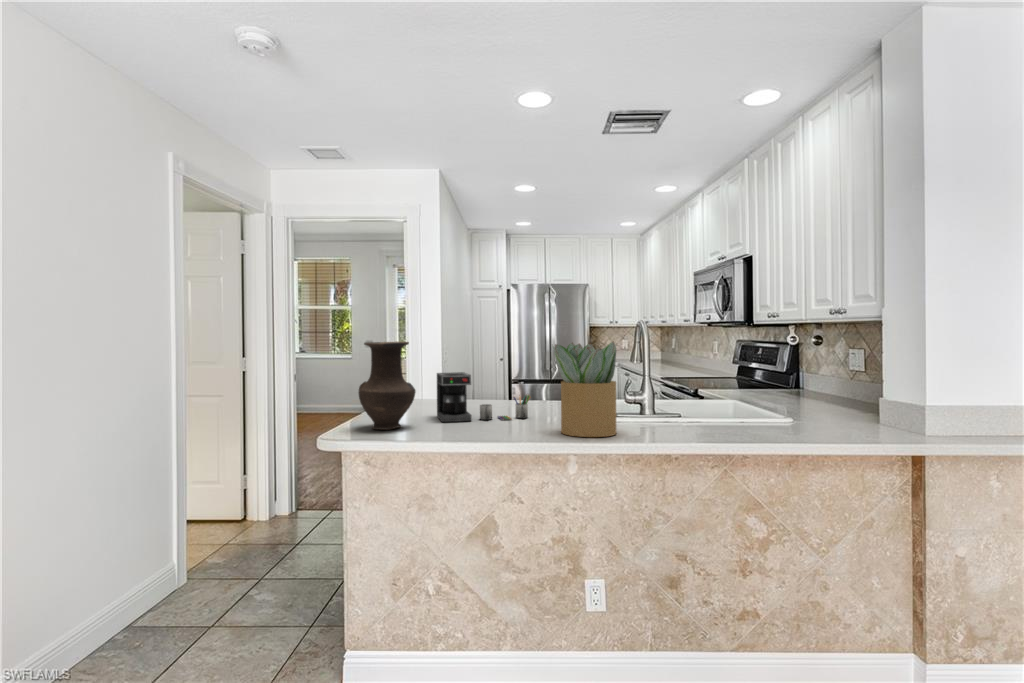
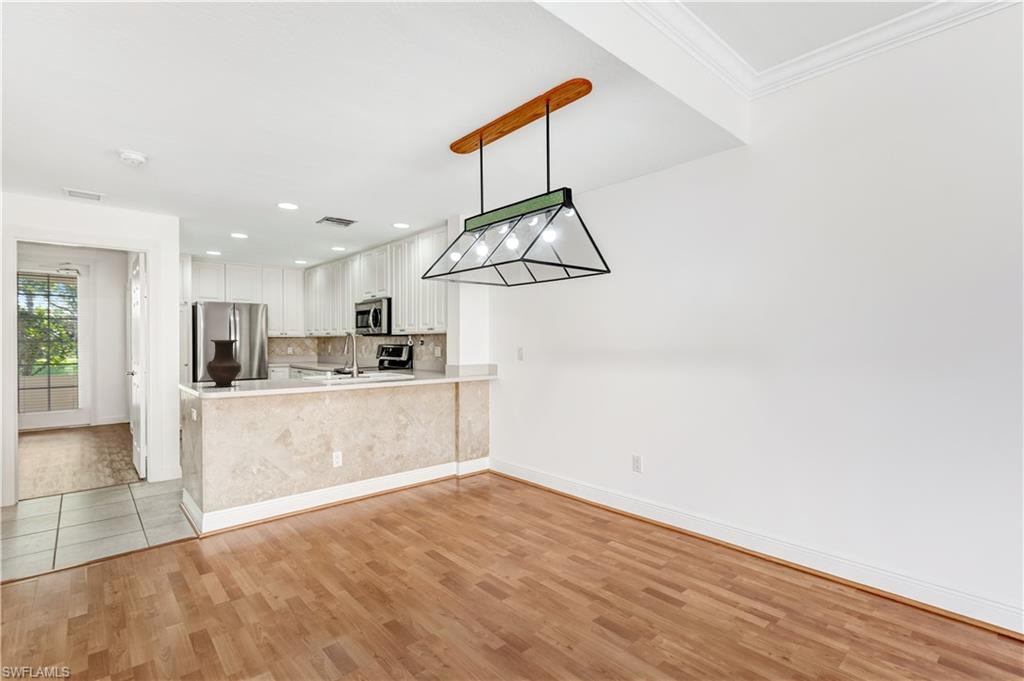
potted plant: present [553,342,616,437] -> none [317,340,349,383]
coffee maker: present [437,372,531,422] -> none [238,358,295,384]

